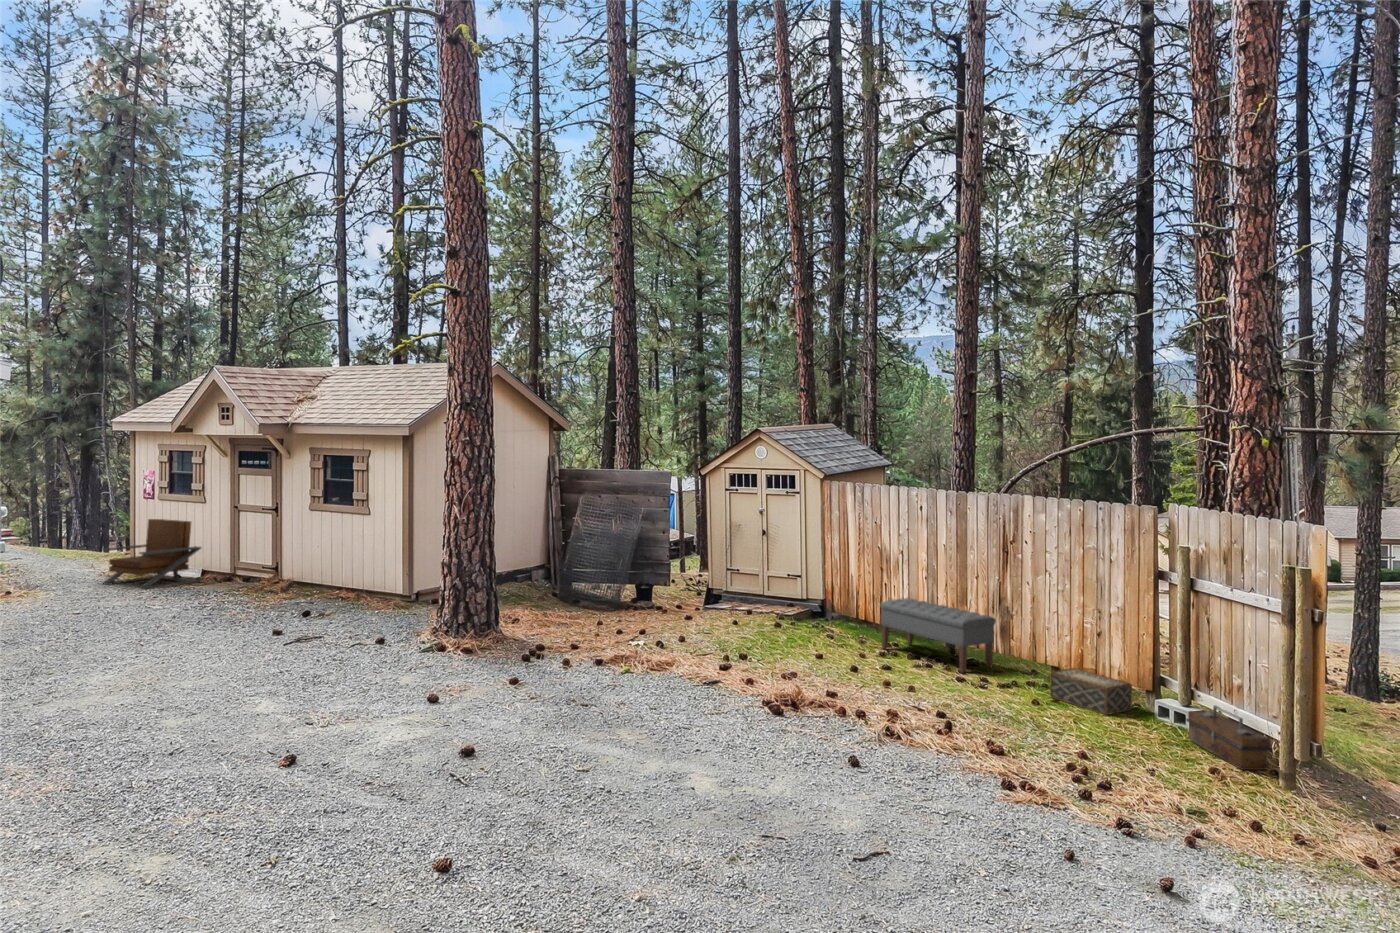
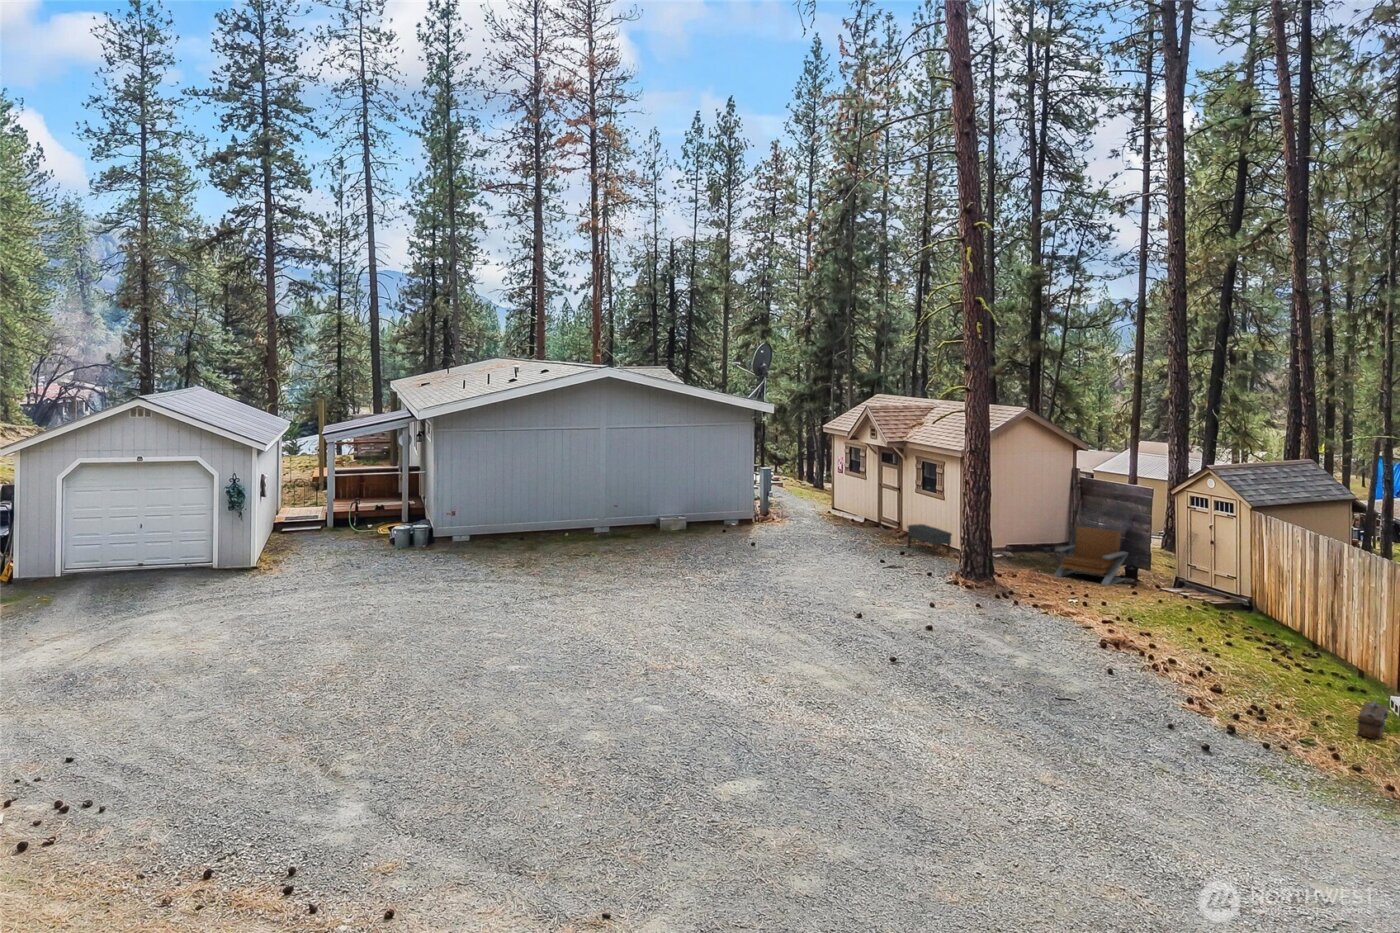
lounge chair: present [103,519,201,590] -> present [1054,526,1128,586]
bench: present [880,598,996,673] -> present [908,524,952,556]
woven basket: present [1050,668,1132,715] -> none [1319,667,1370,703]

